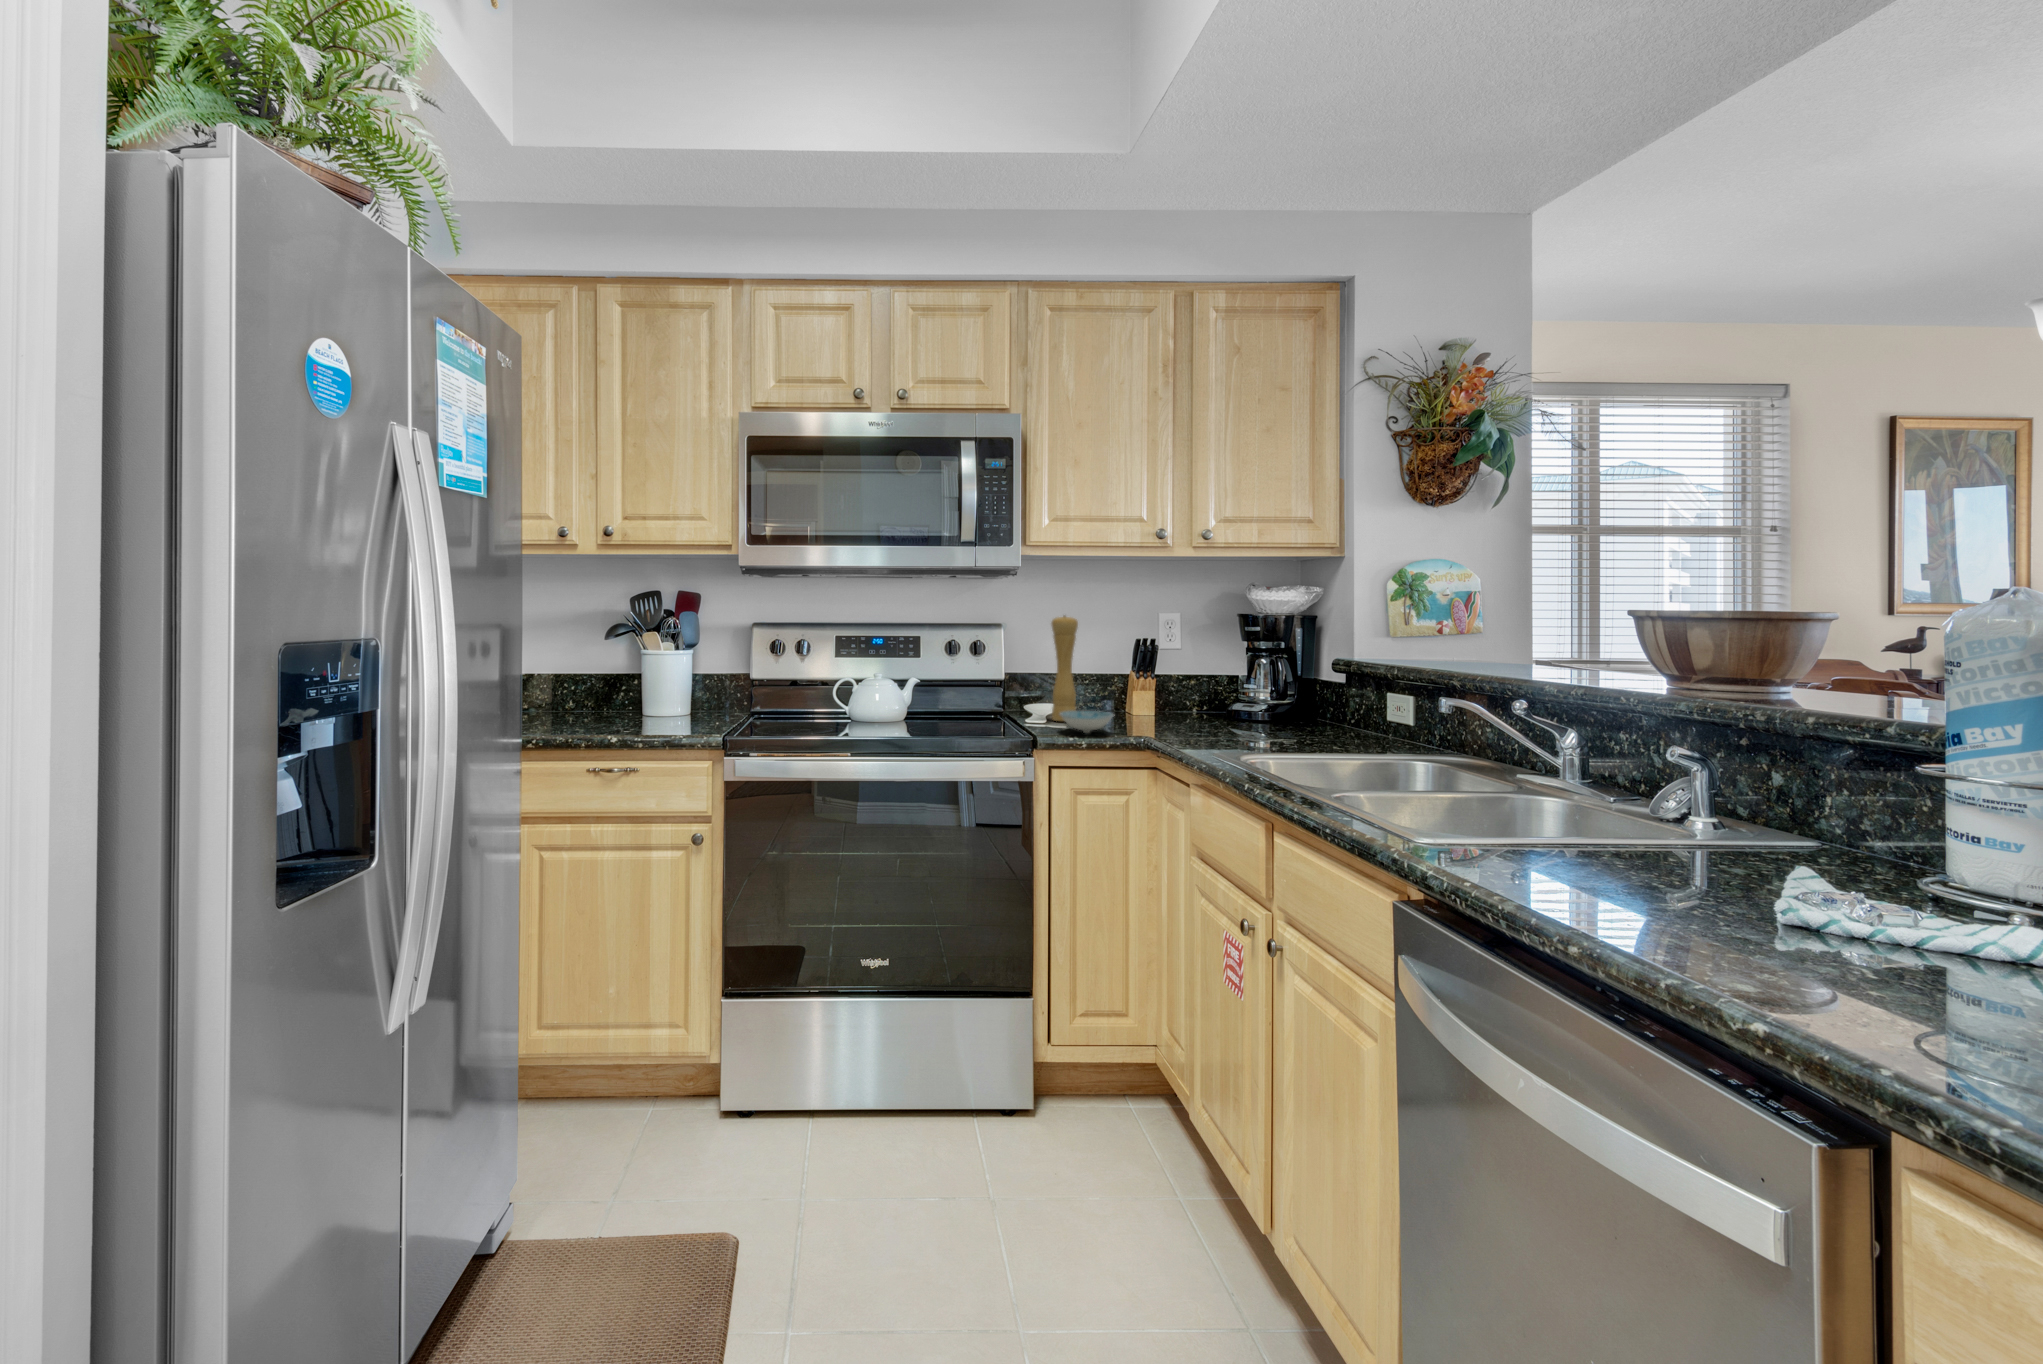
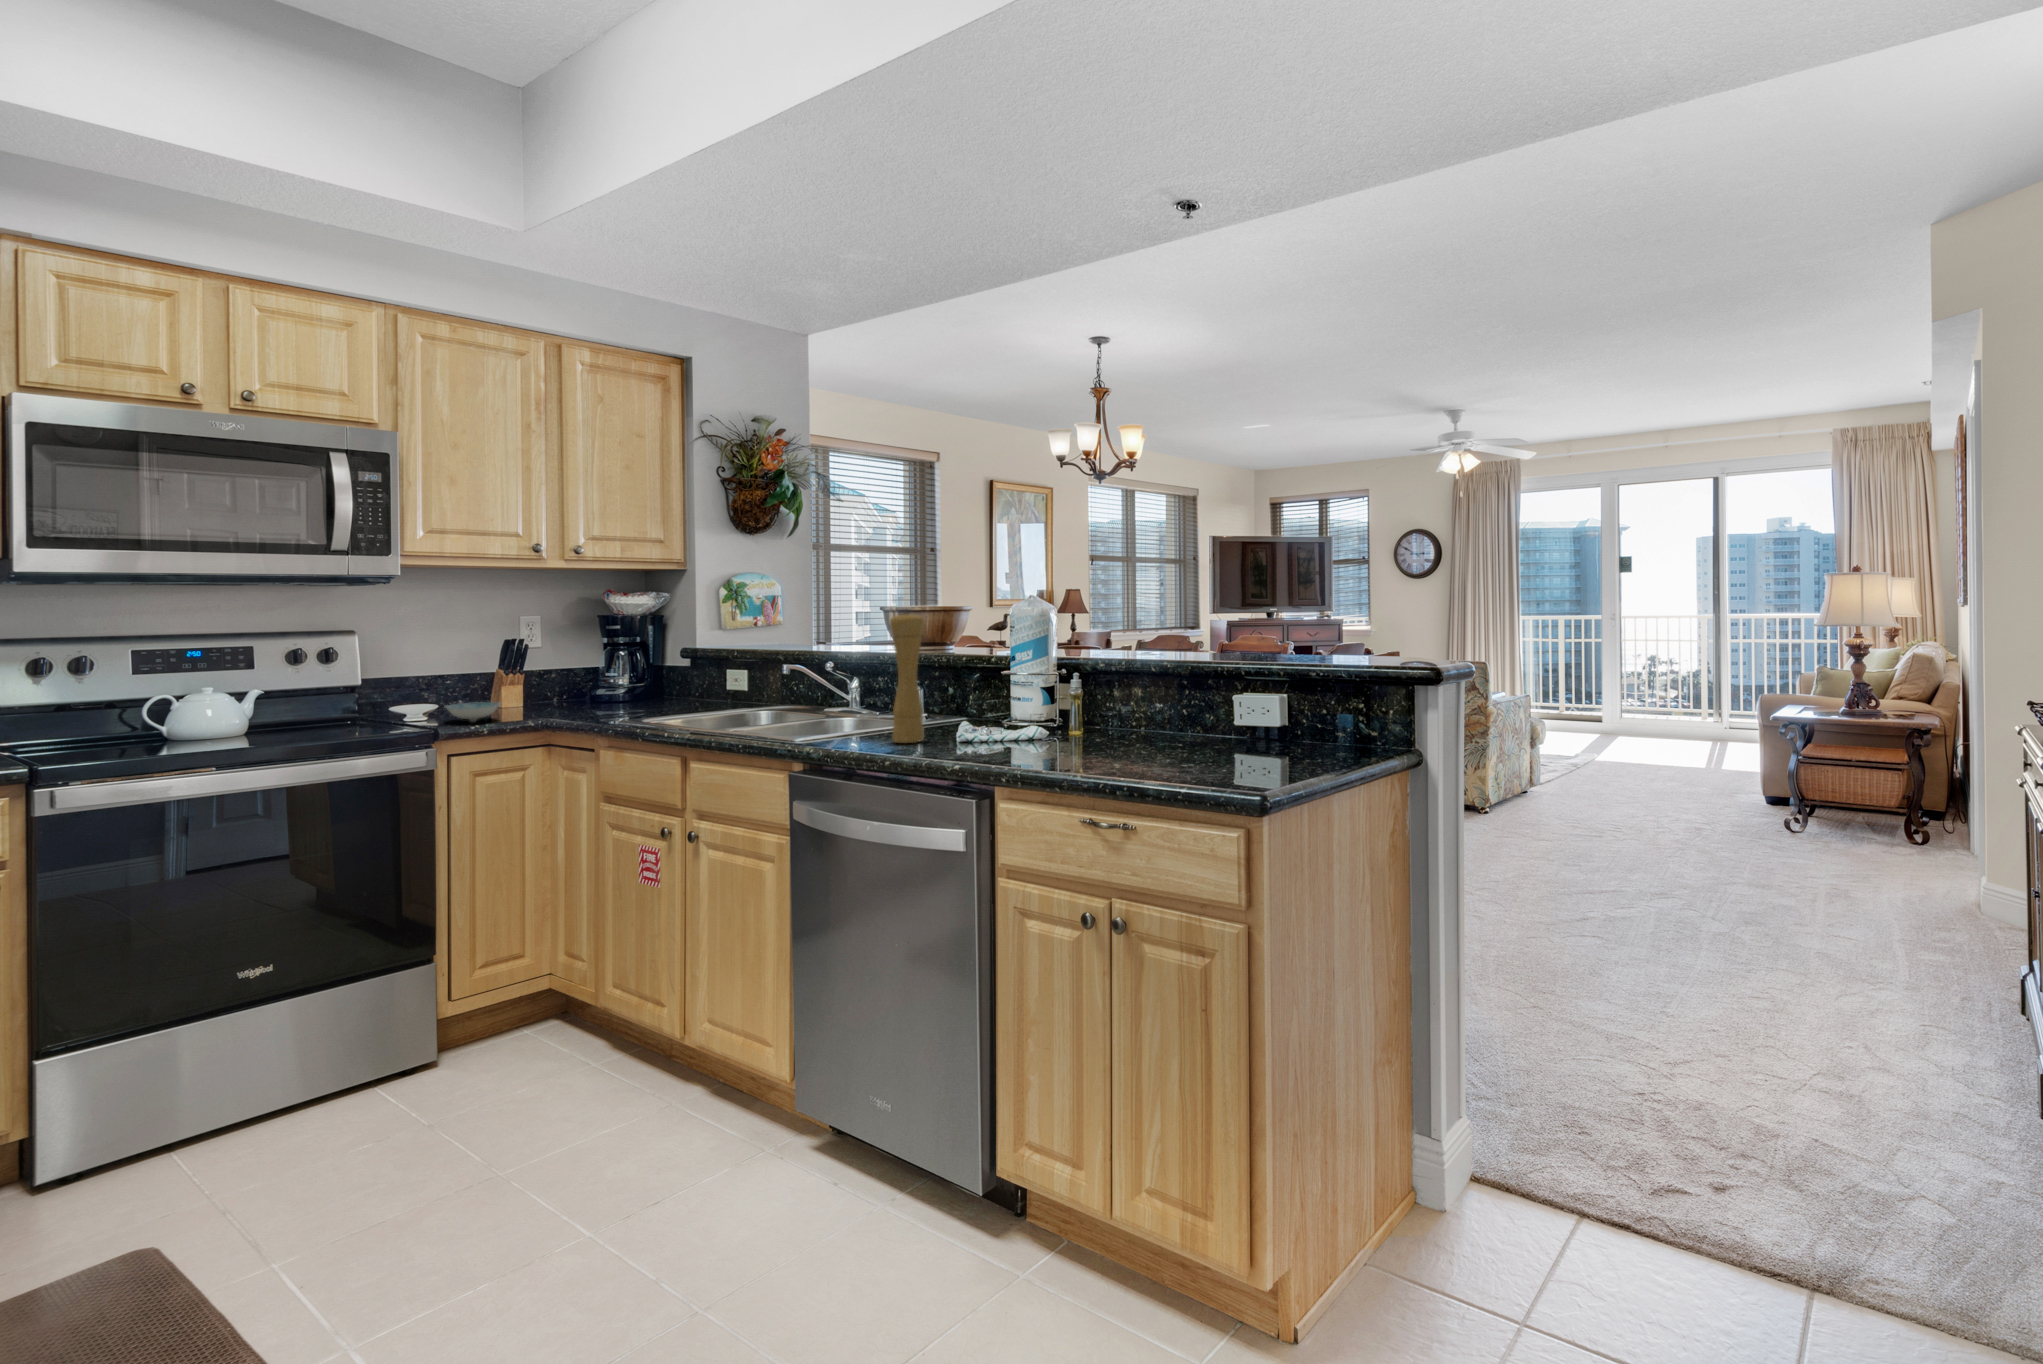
pepper mill: present [1052,616,1078,721] -> present [890,613,924,743]

